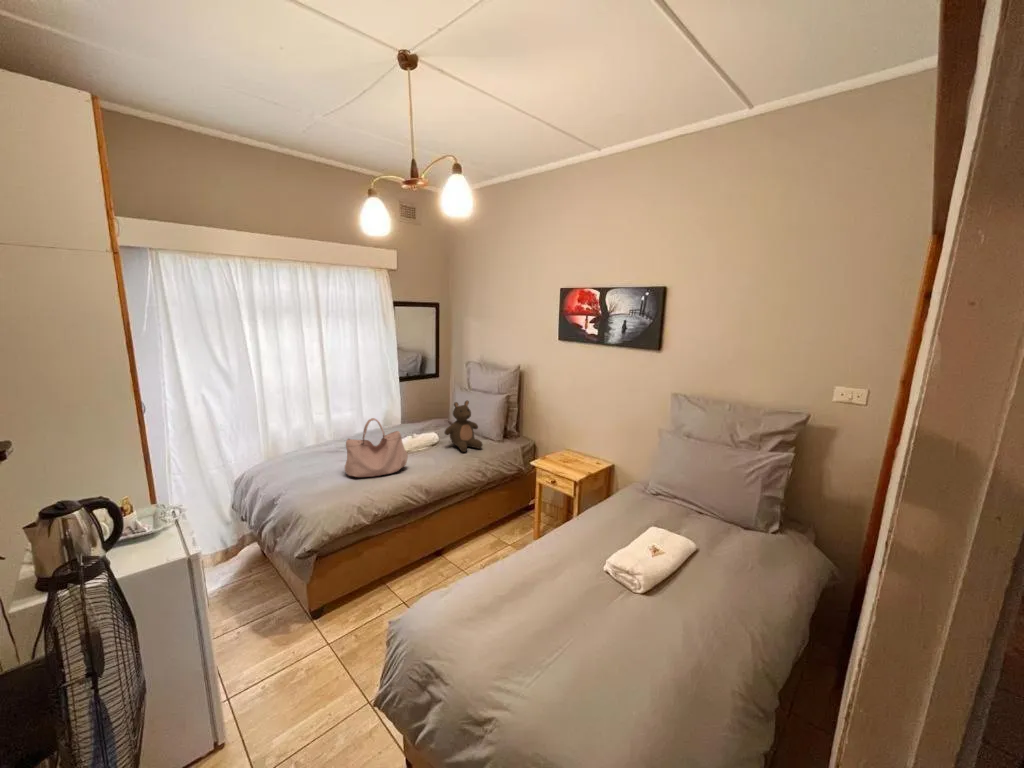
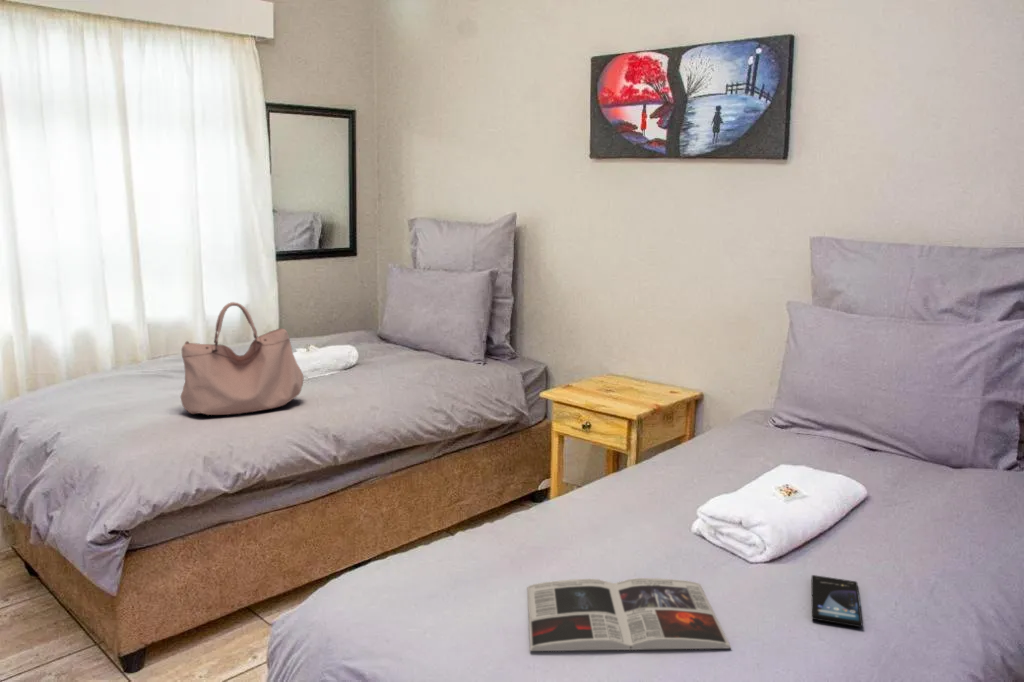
stuffed bear: present [445,400,482,452] -> none [373,280,448,377]
magazine: none [516,606,621,660] -> present [528,578,731,651]
smartphone: none [664,608,691,648] -> present [811,575,862,627]

